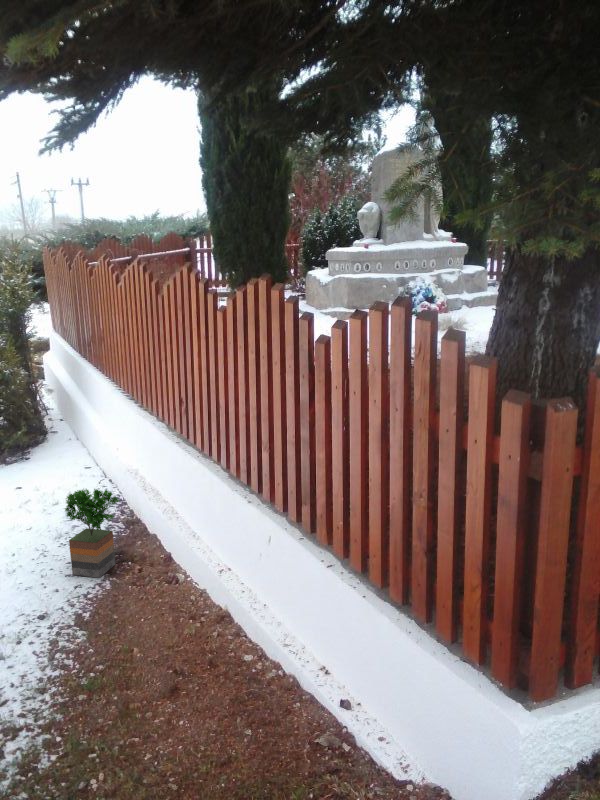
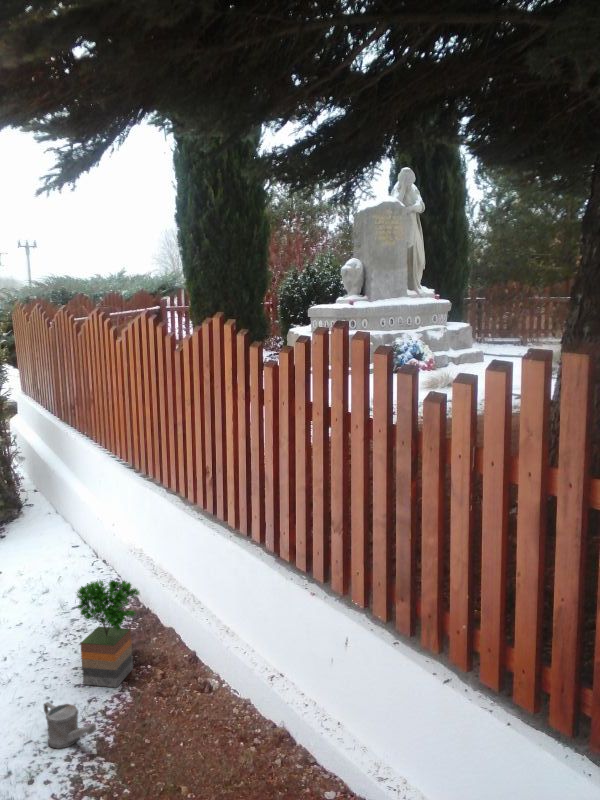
watering can: none [34,584,73,620] -> present [44,702,96,749]

